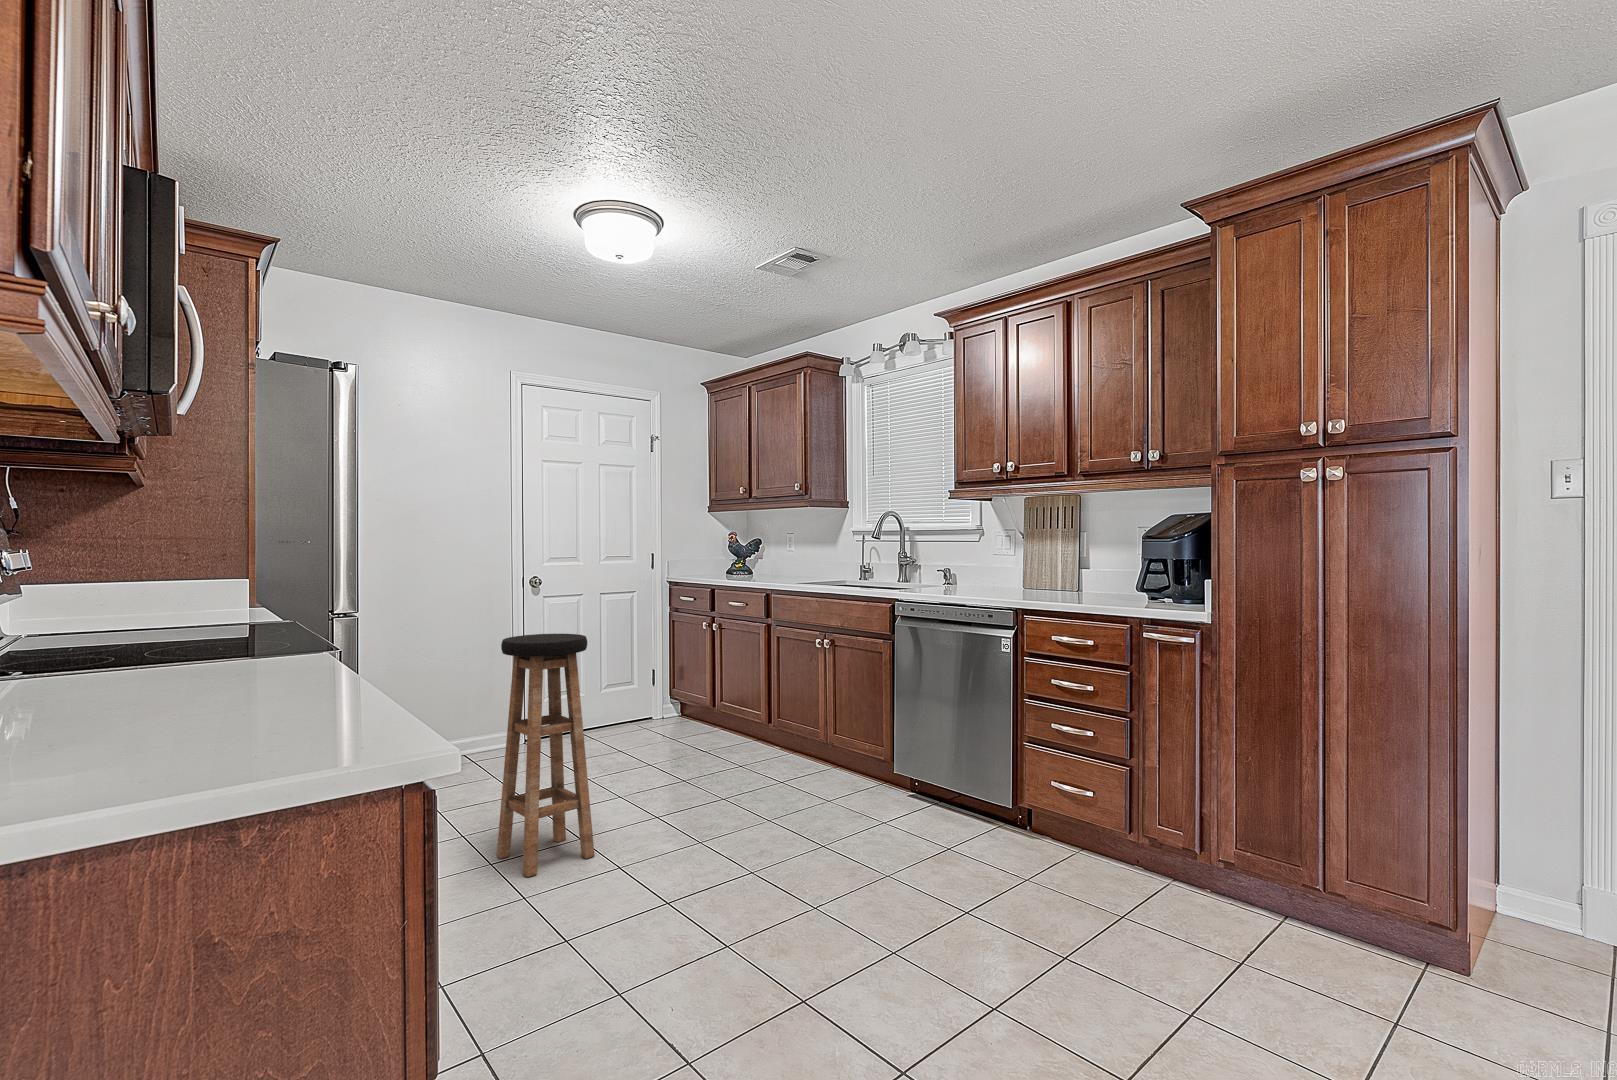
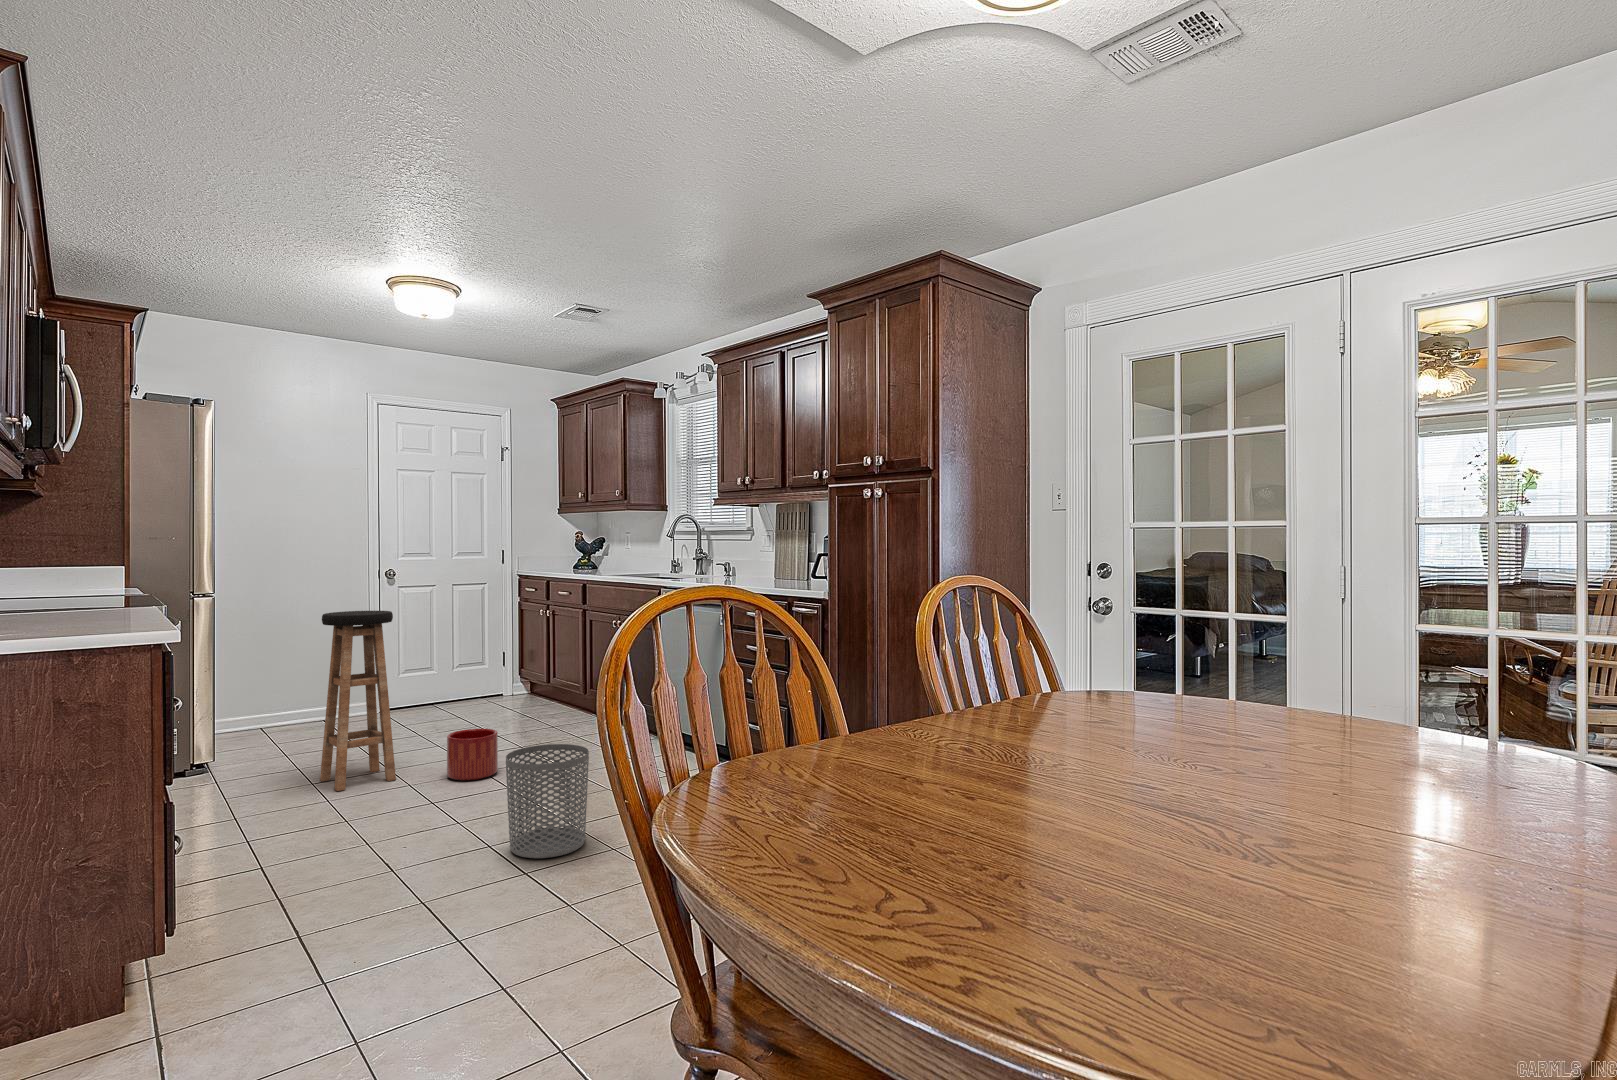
planter: none [658,785,720,858] -> present [447,729,498,781]
waste bin: none [823,838,941,1026] -> present [506,744,589,858]

